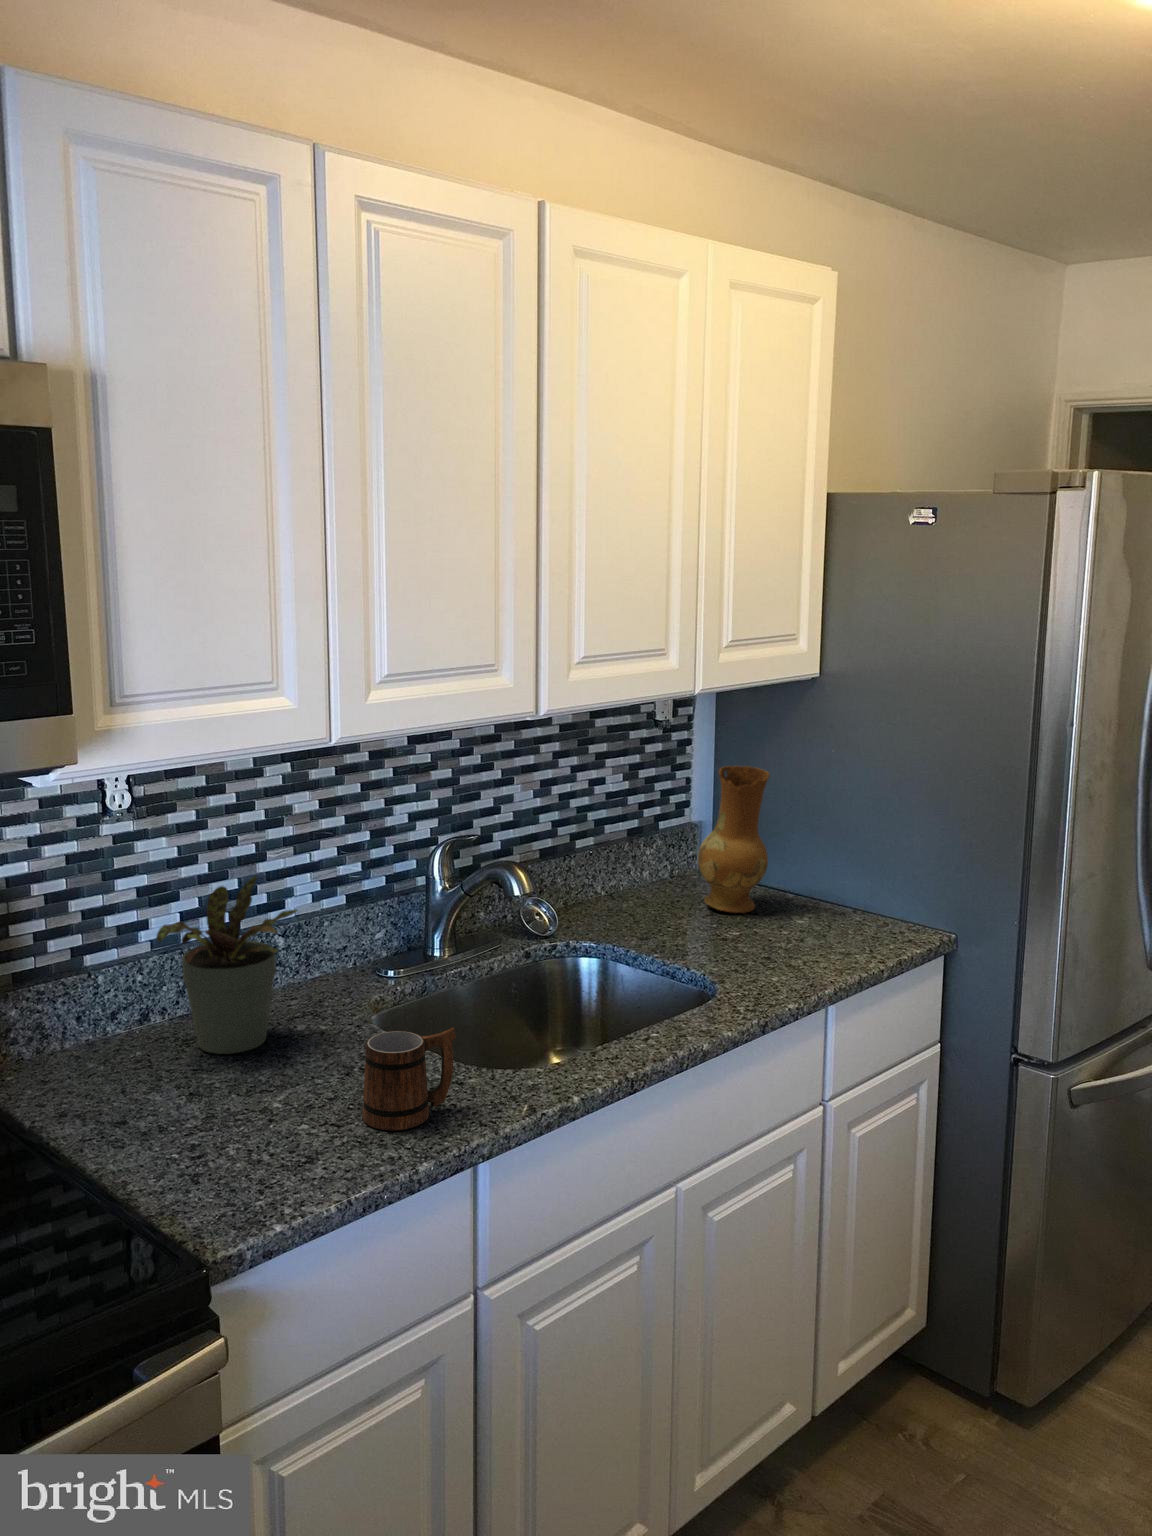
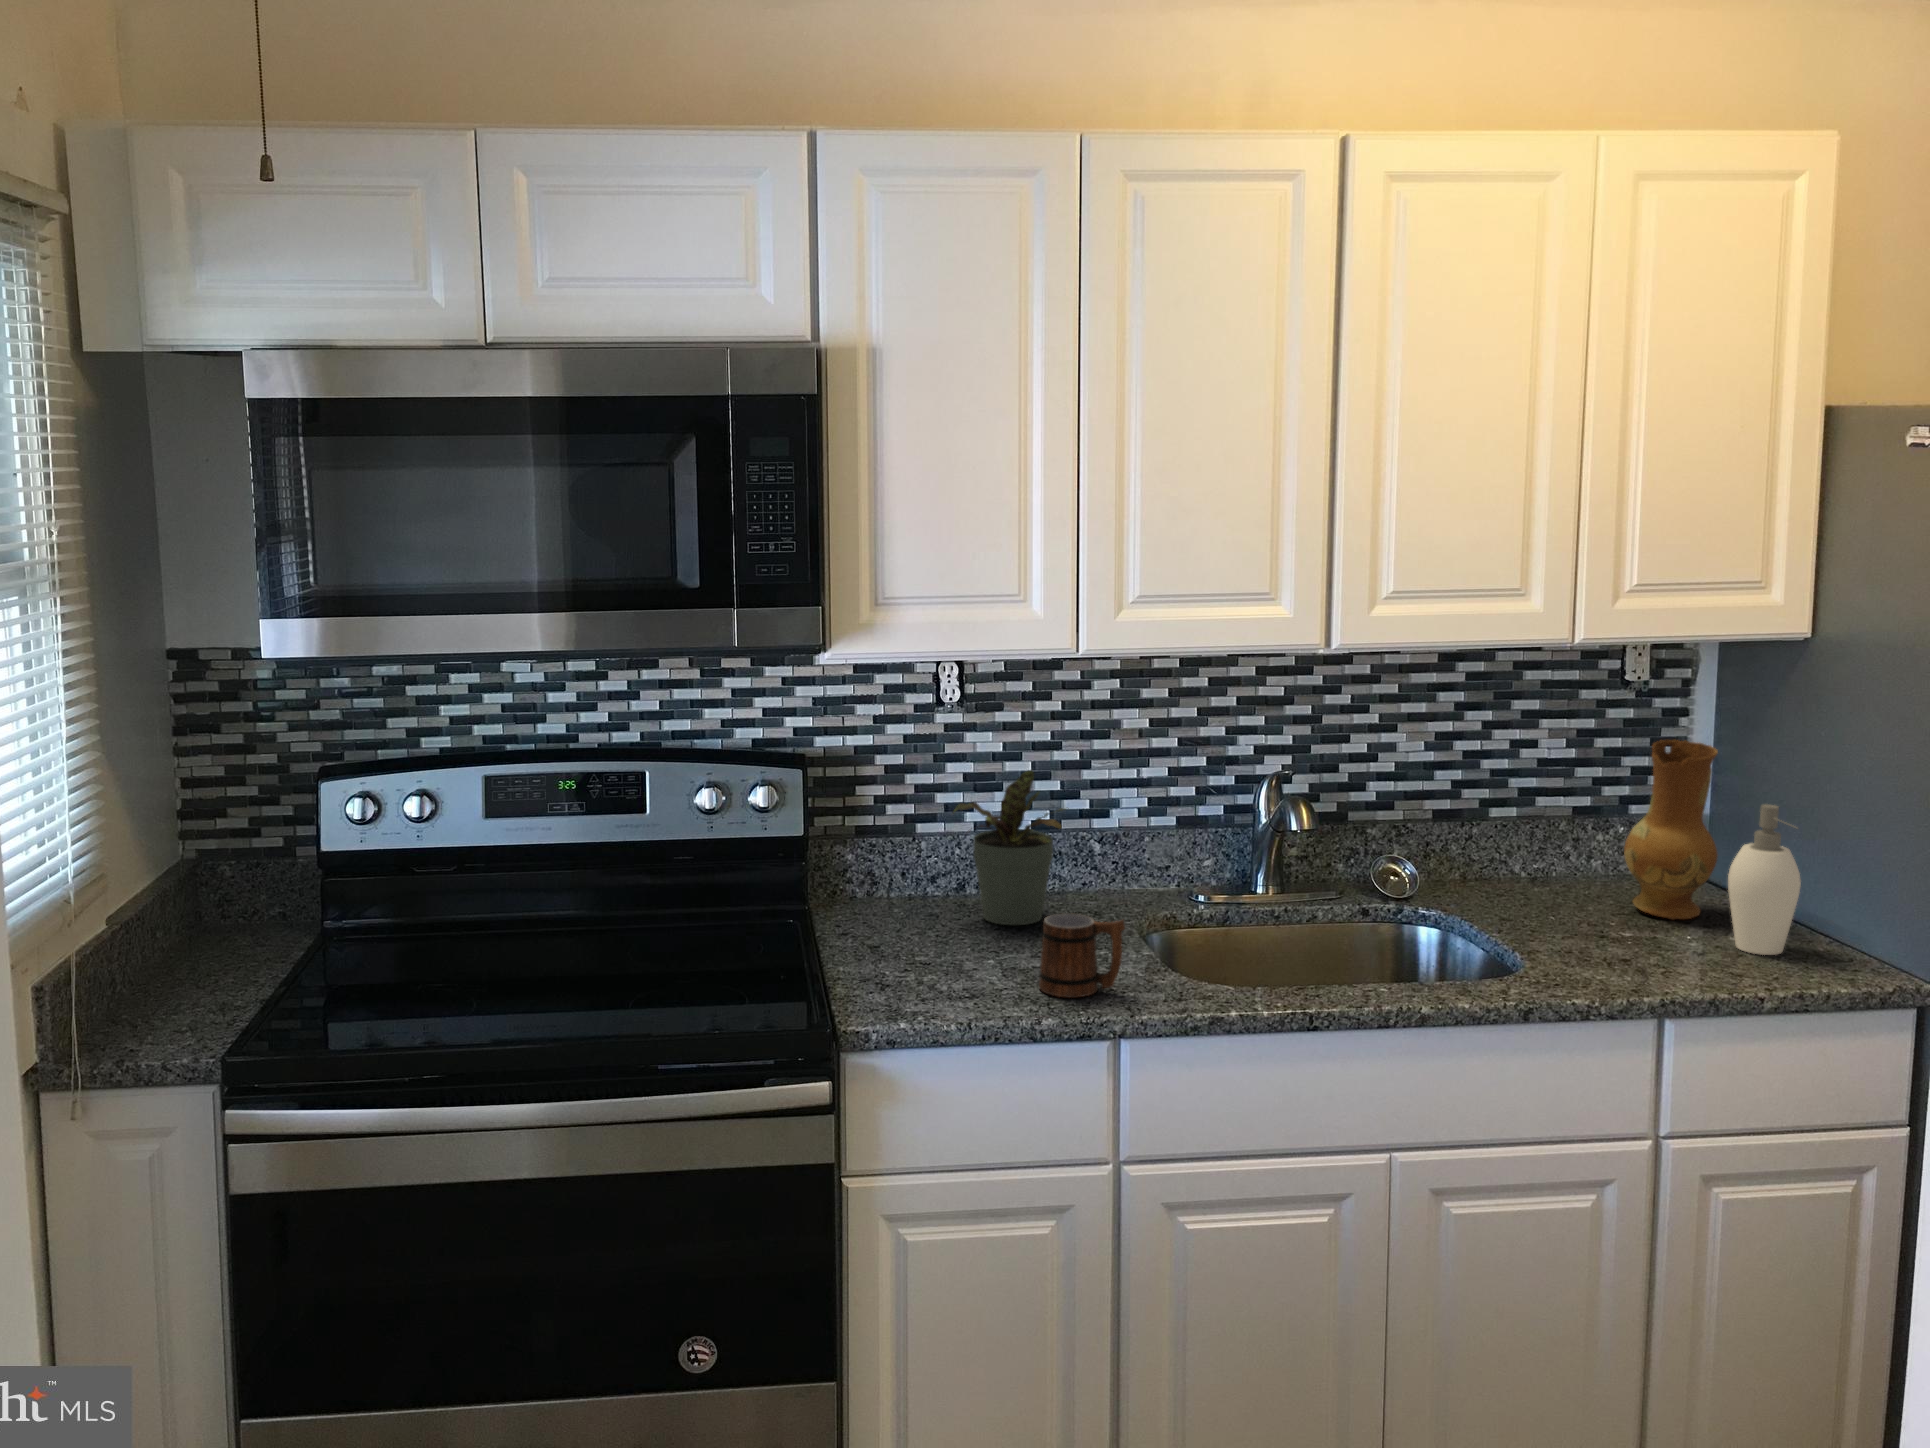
soap dispenser: none [802,811,867,932] -> present [1728,804,1801,955]

